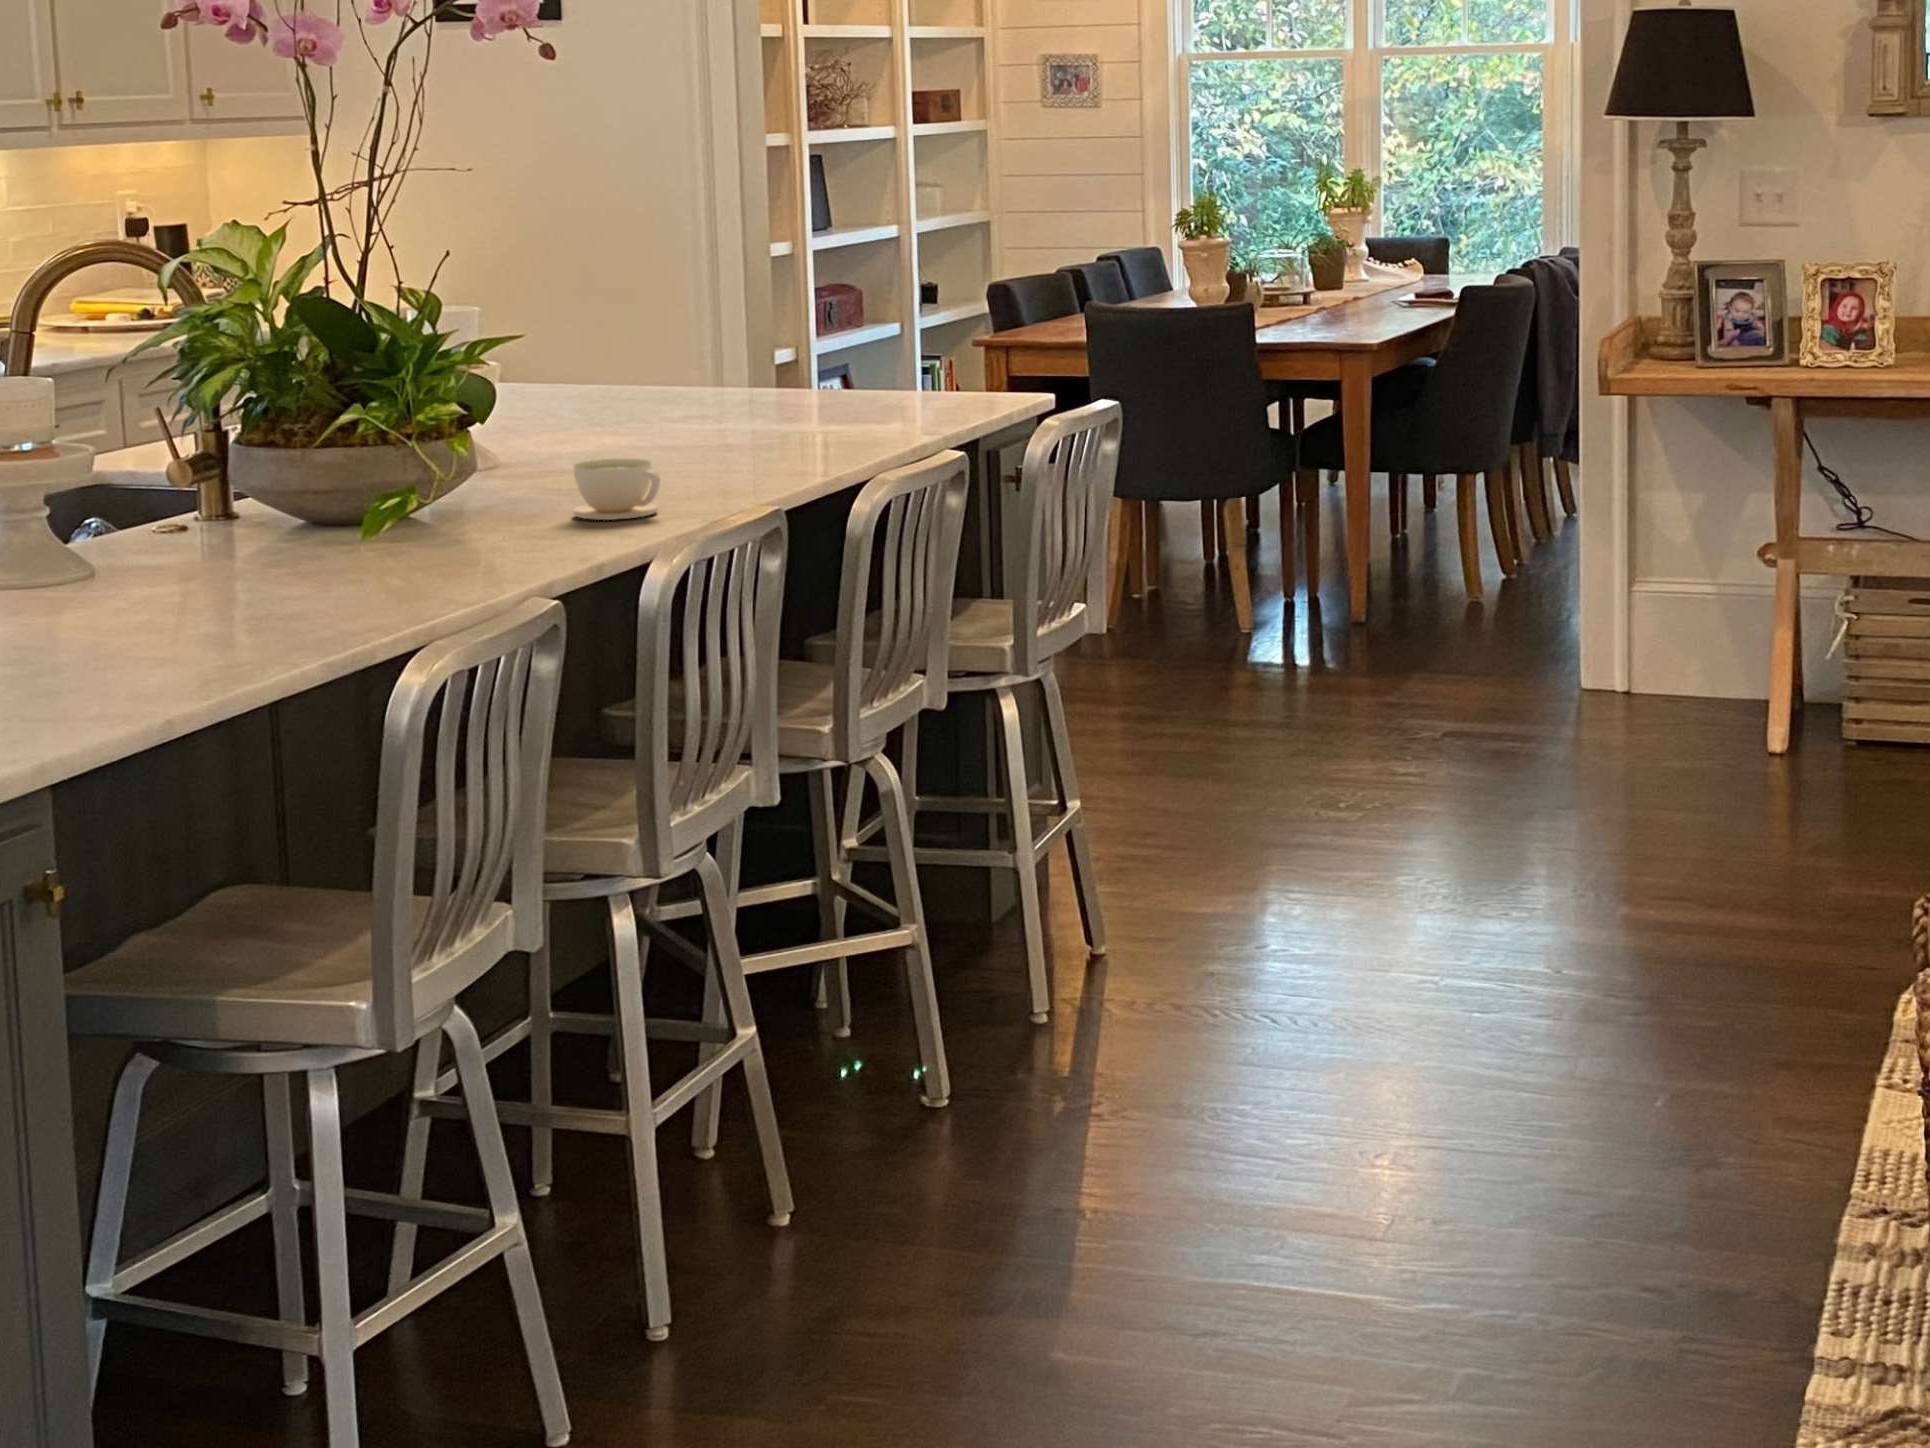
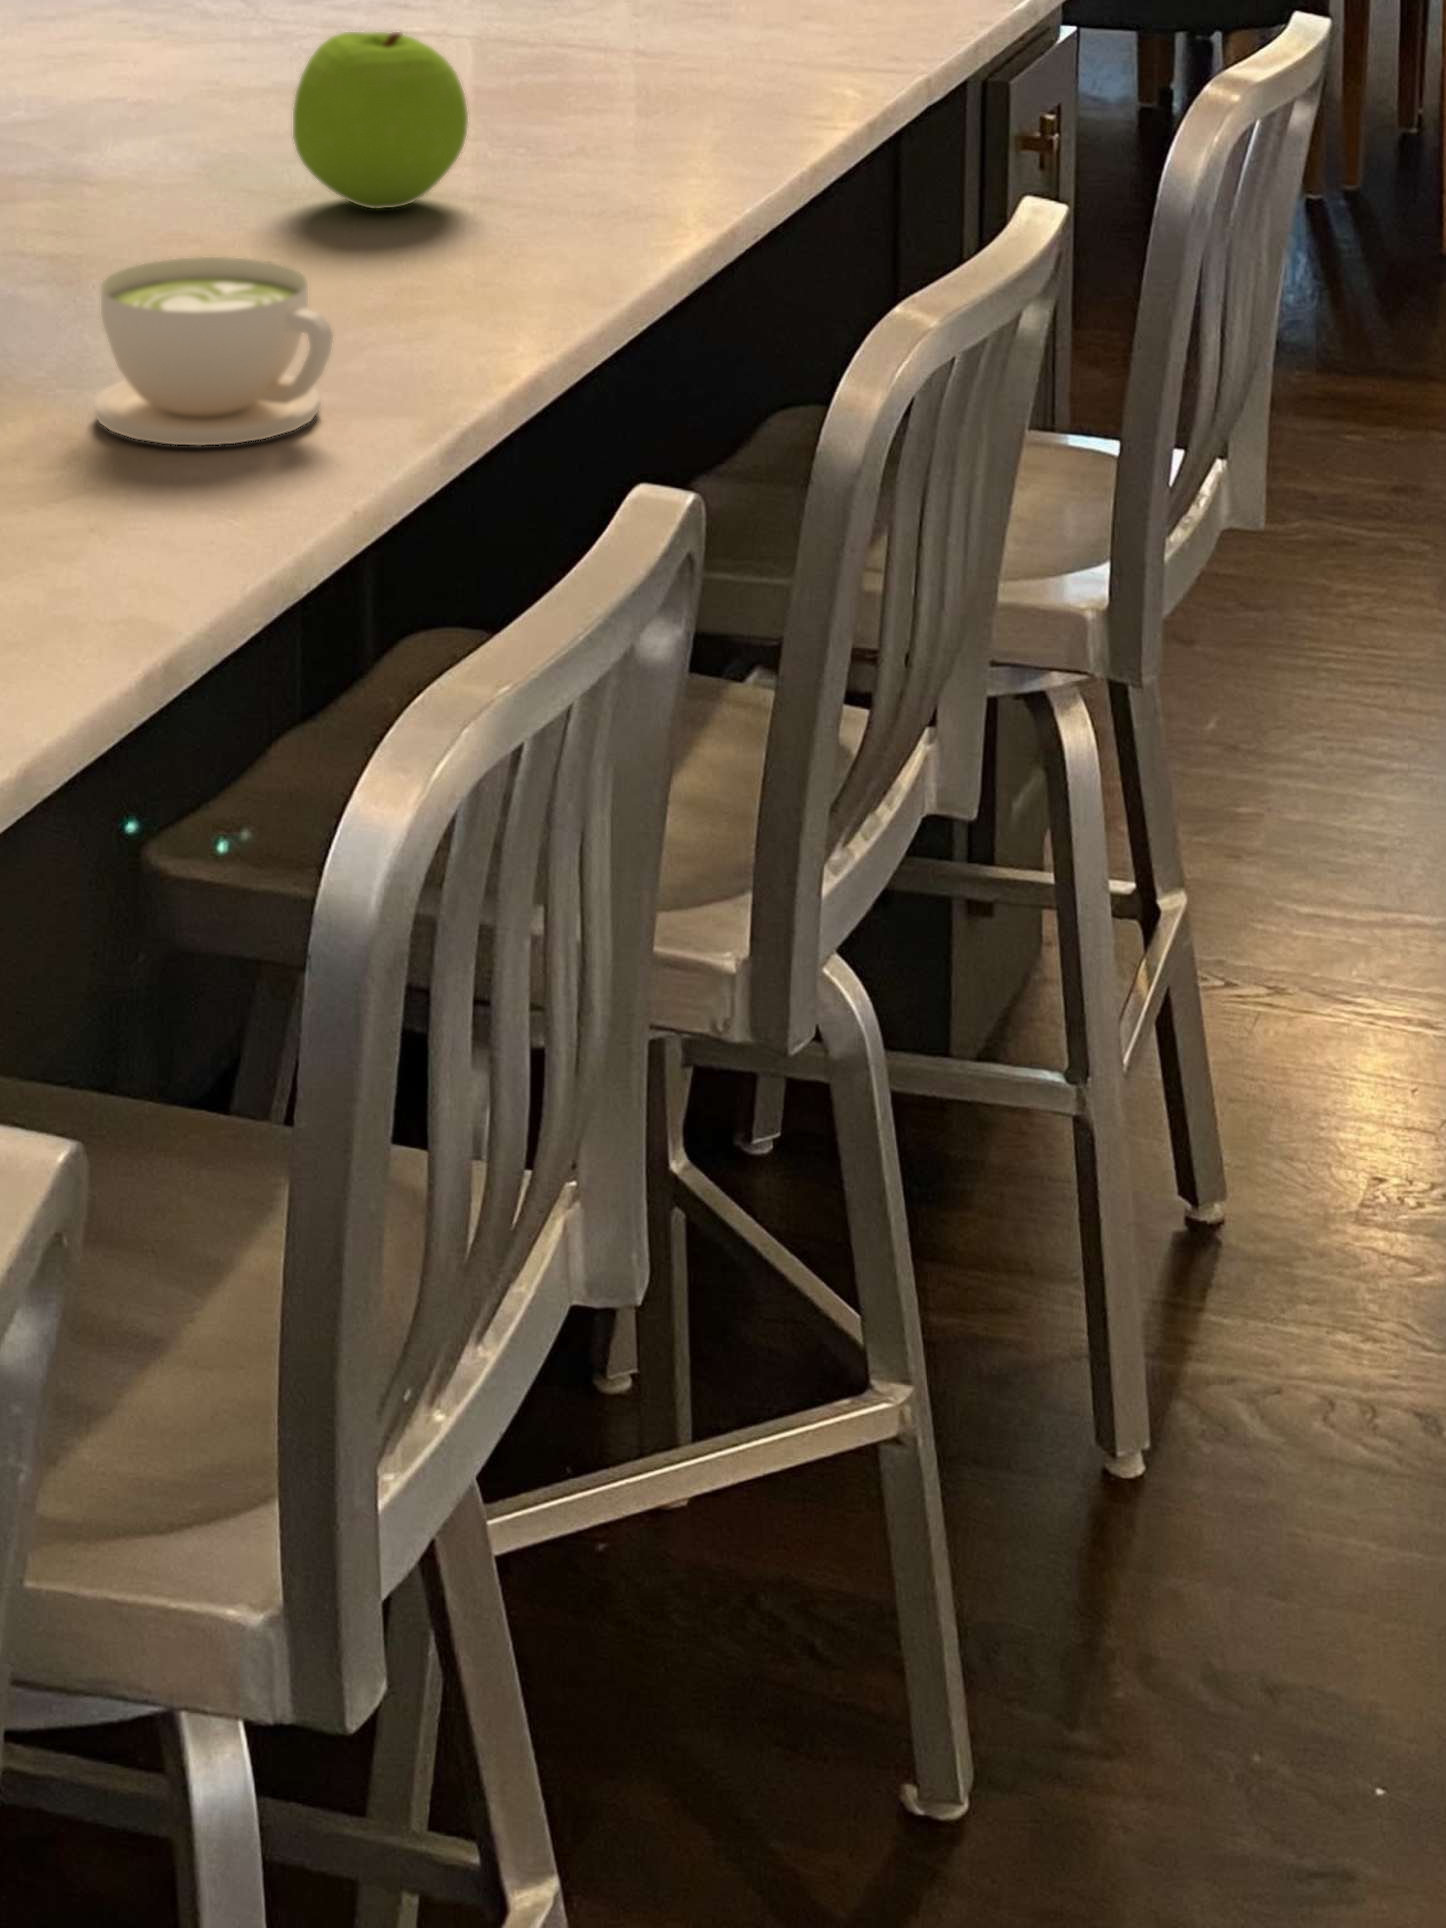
apple: none [655,397,727,469] -> present [293,32,468,209]

